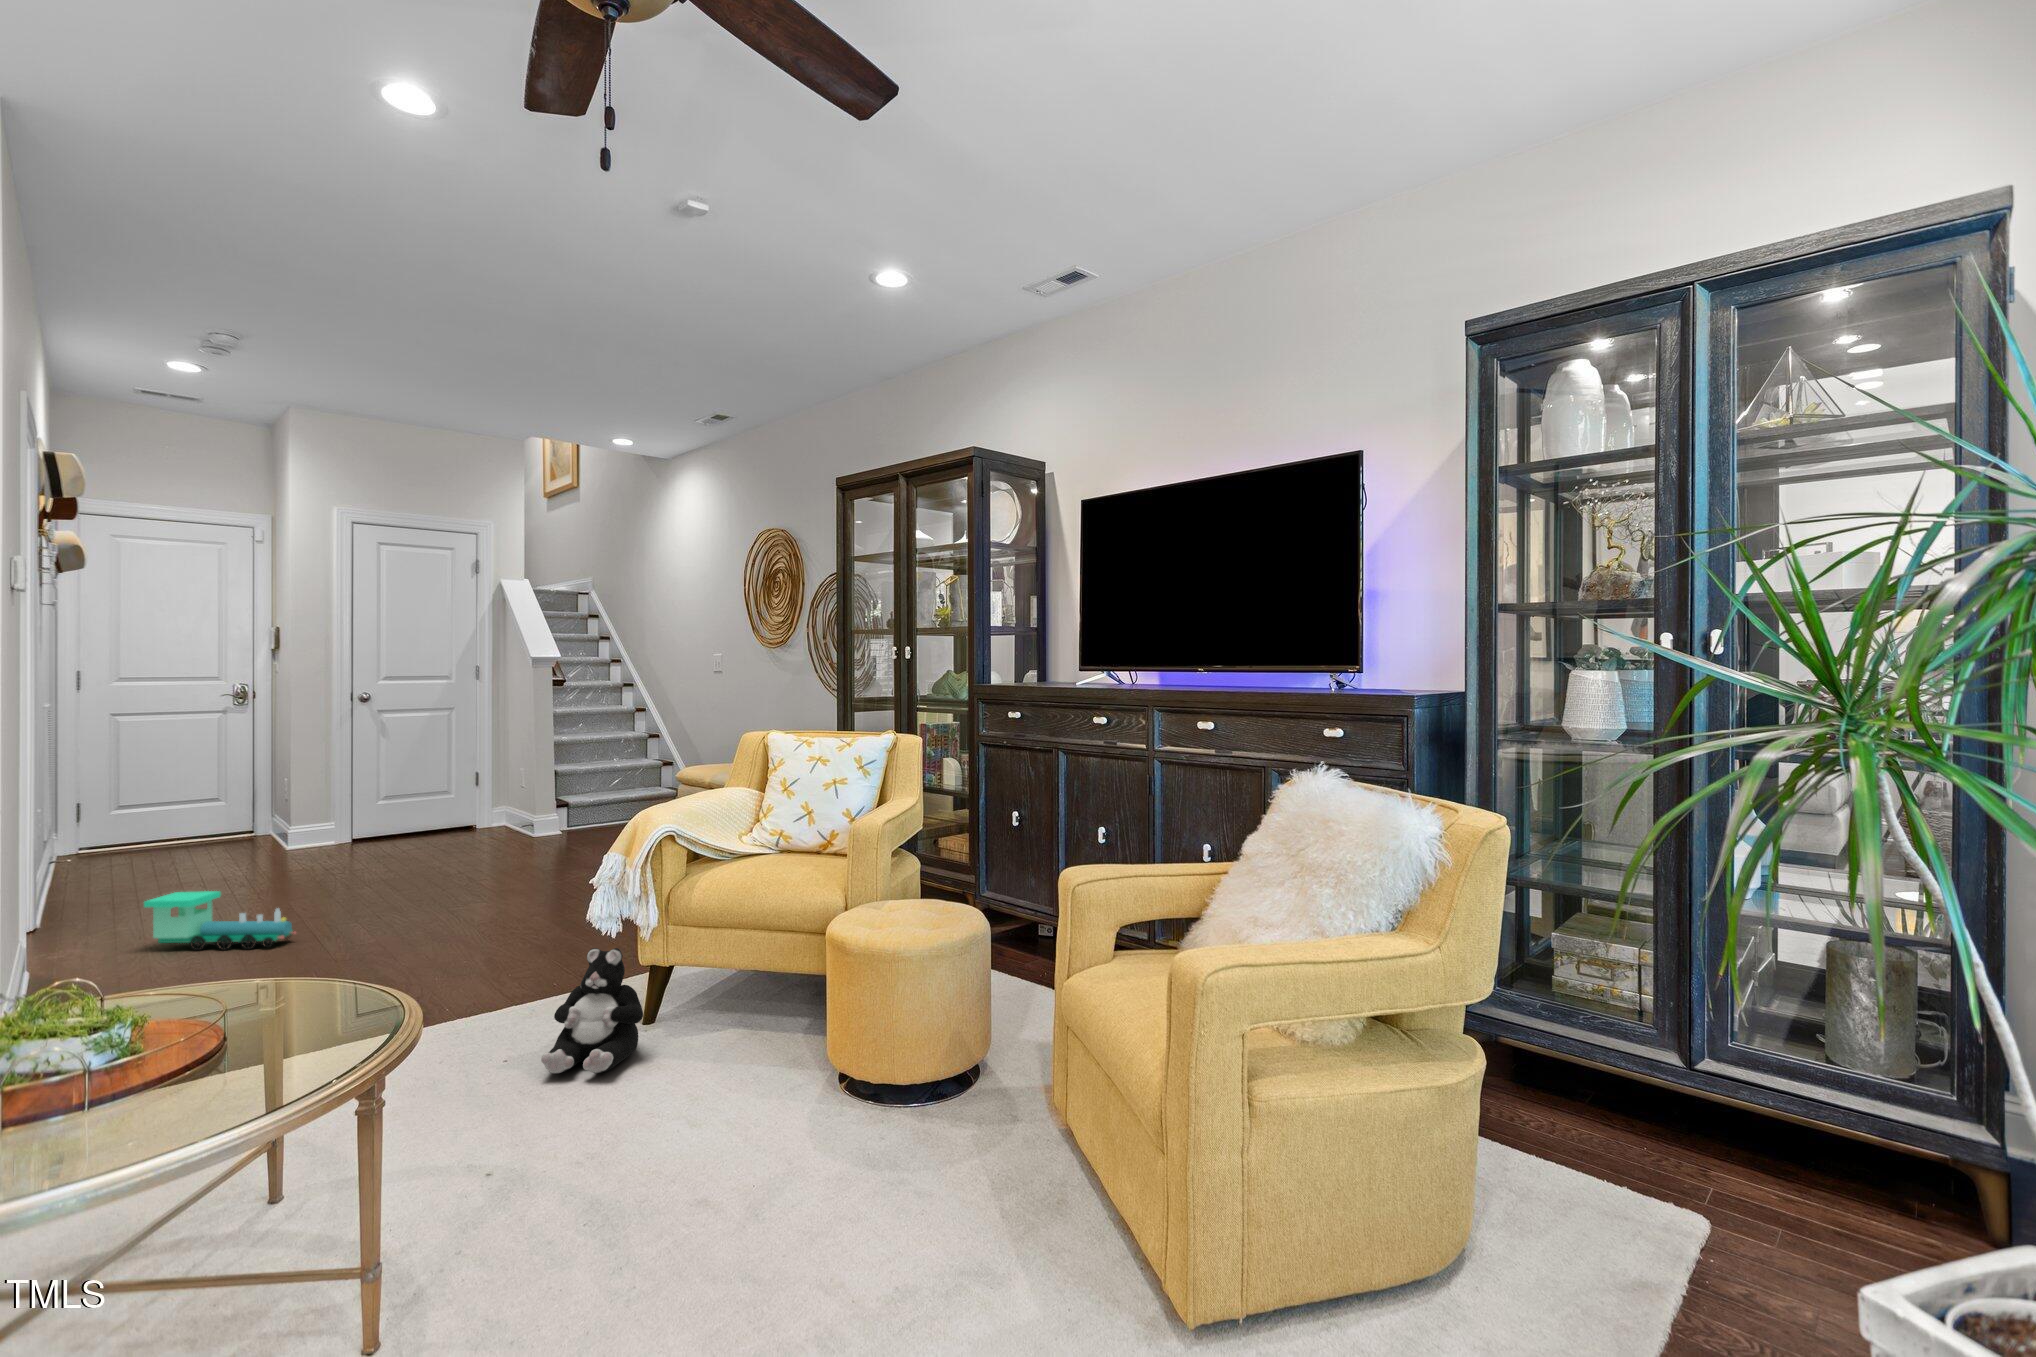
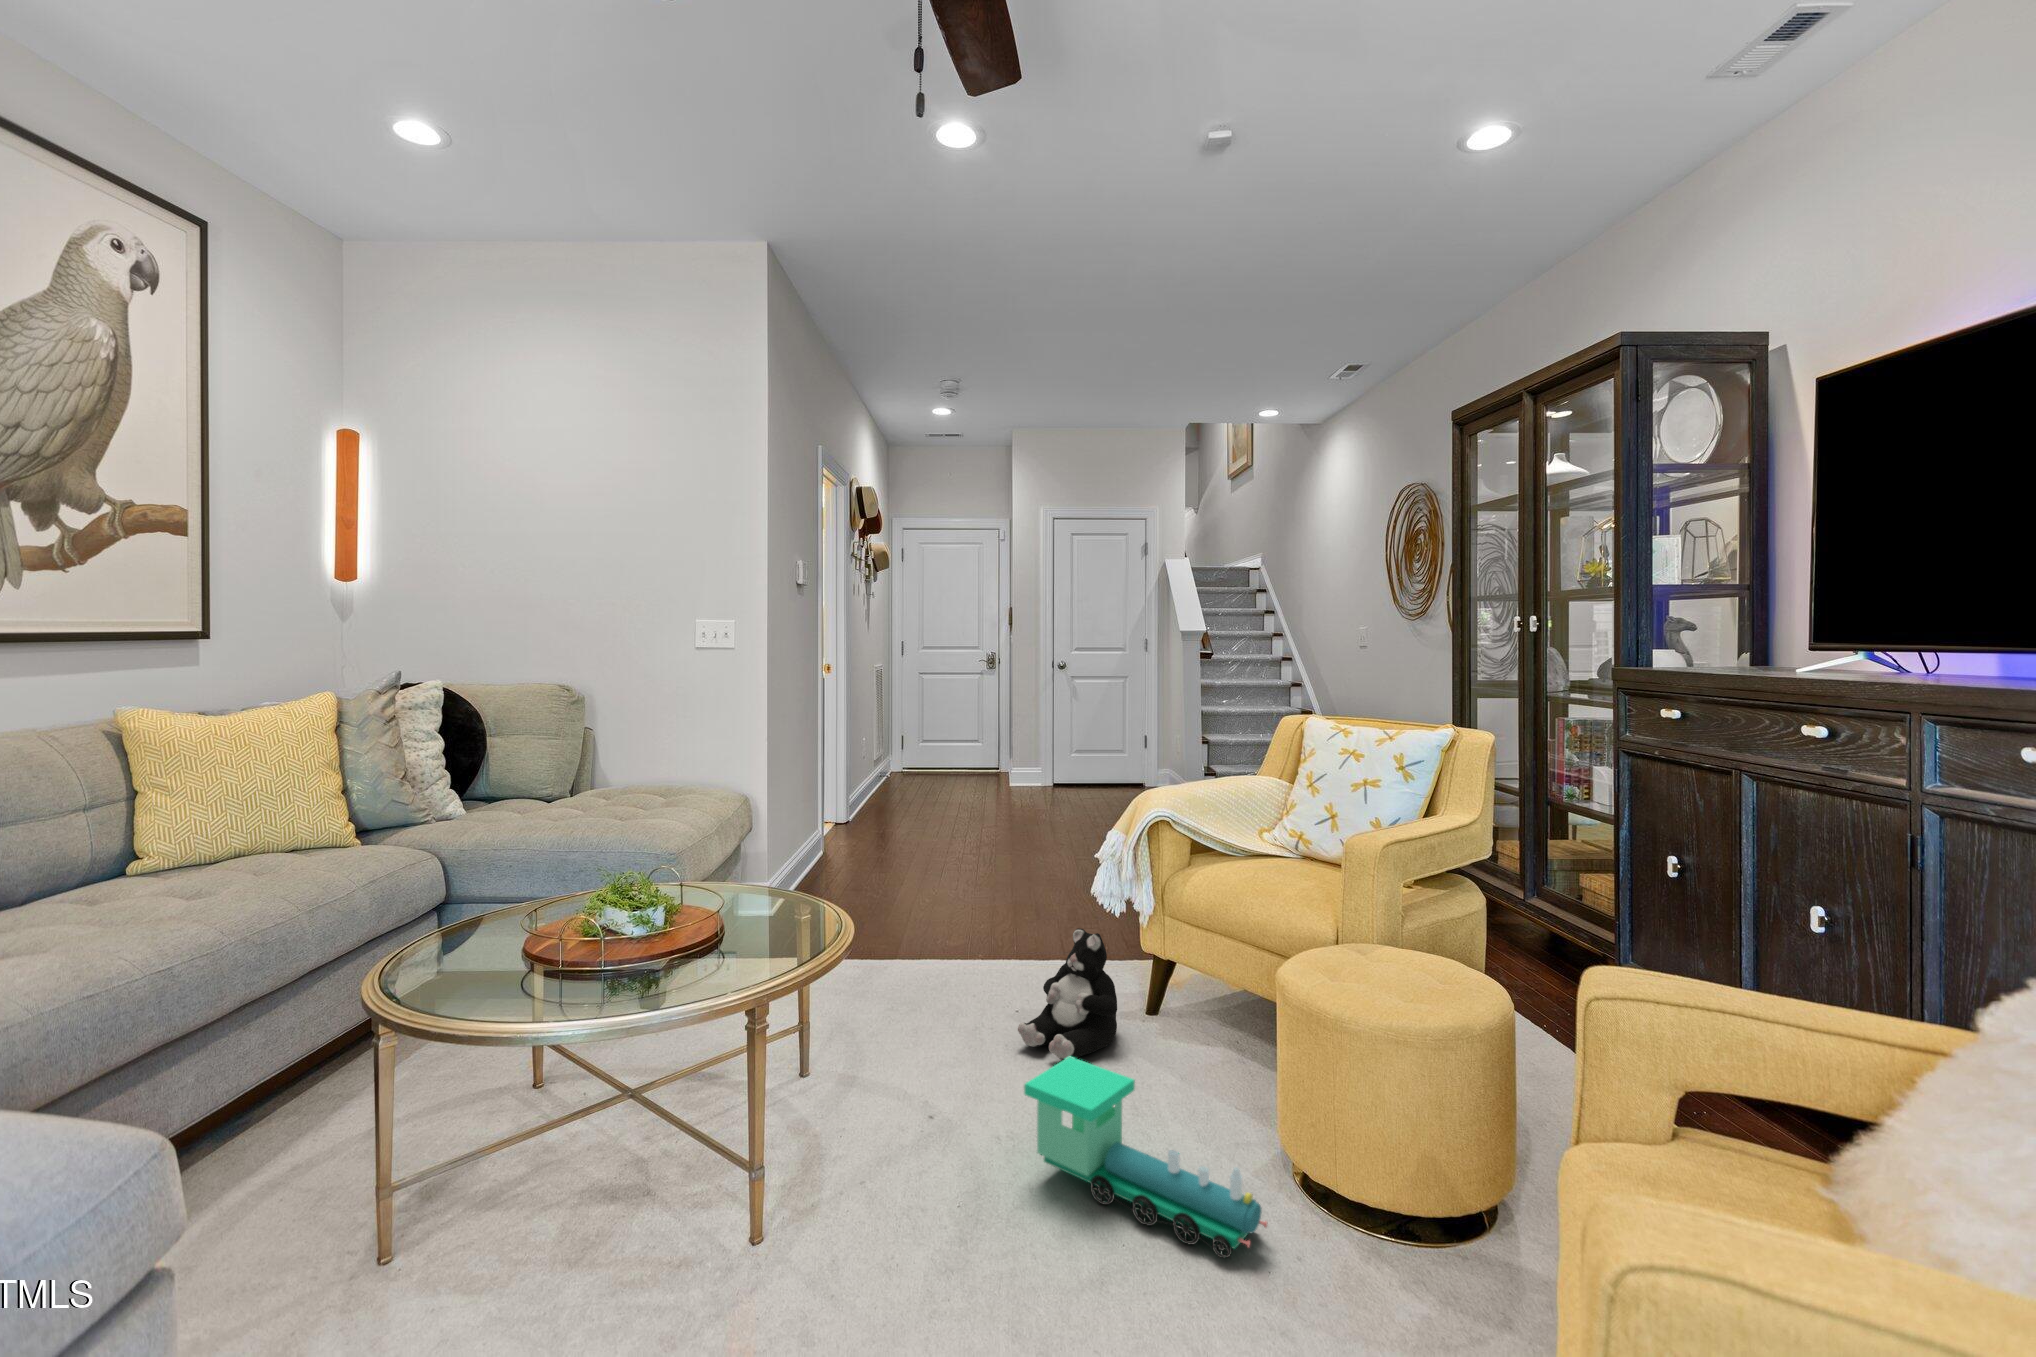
toy train: present [144,891,296,950] -> present [1024,1057,1267,1258]

